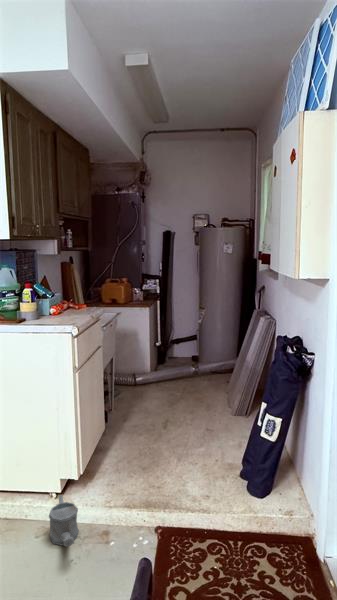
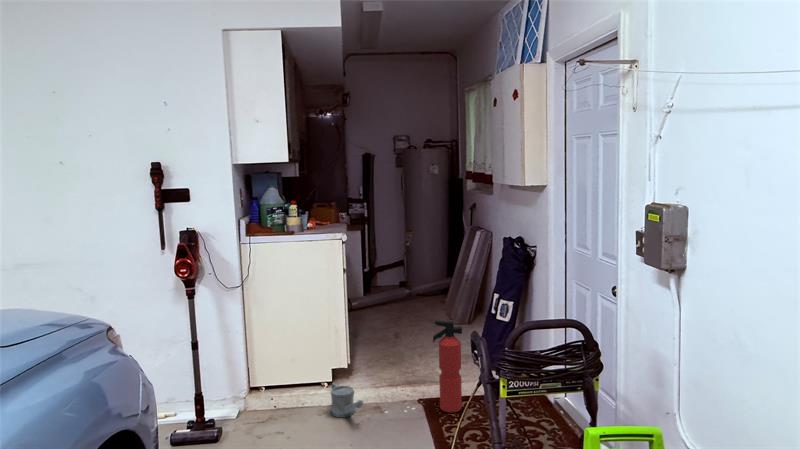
fire extinguisher: none [169,442,206,559] -> present [433,320,462,412]

